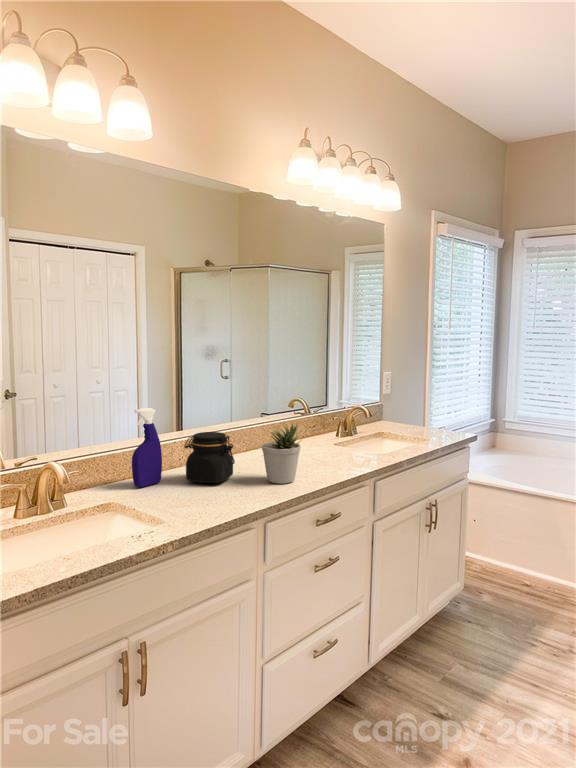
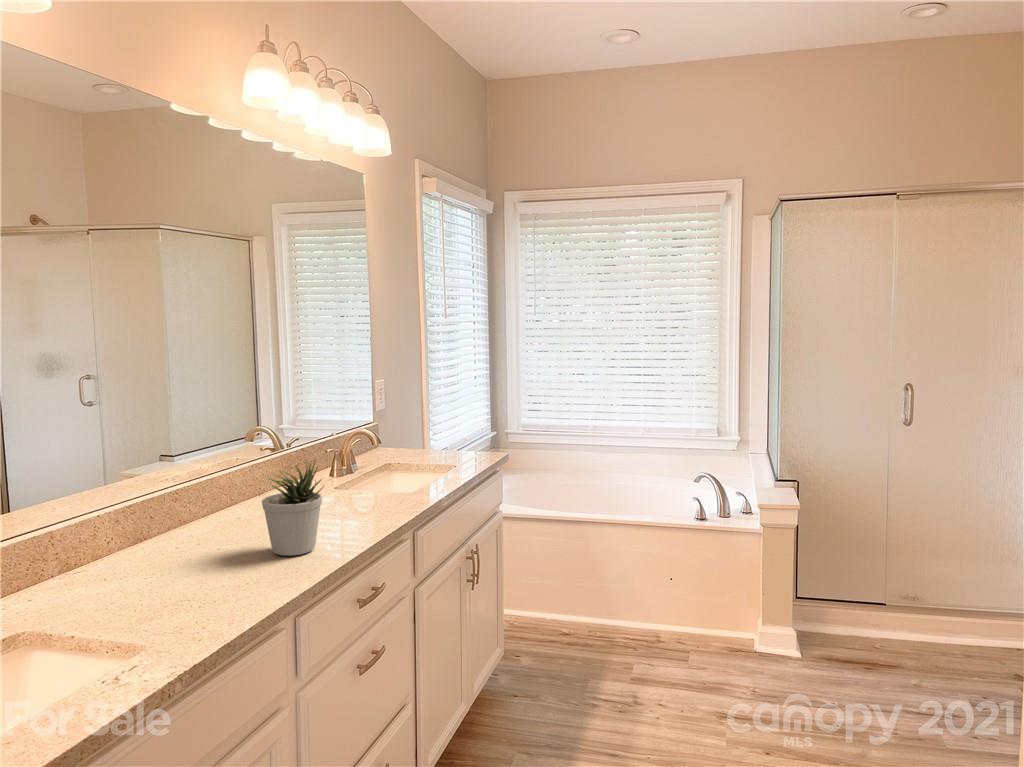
spray bottle: present [132,408,162,487] -> none [40,462,92,599]
jar: present [184,432,235,483] -> none [129,490,220,574]

